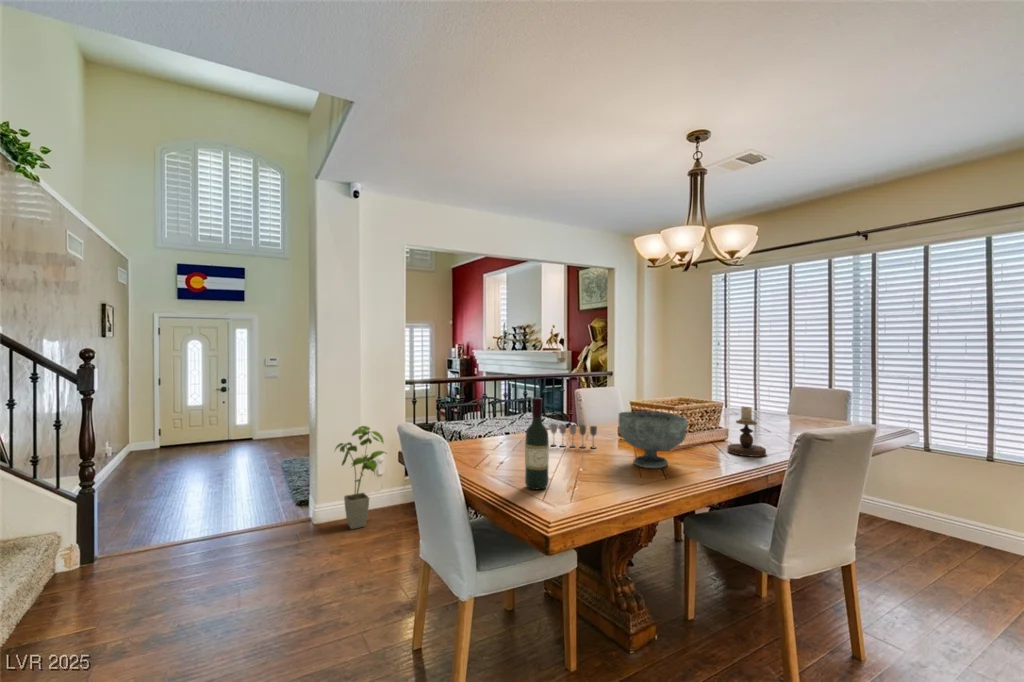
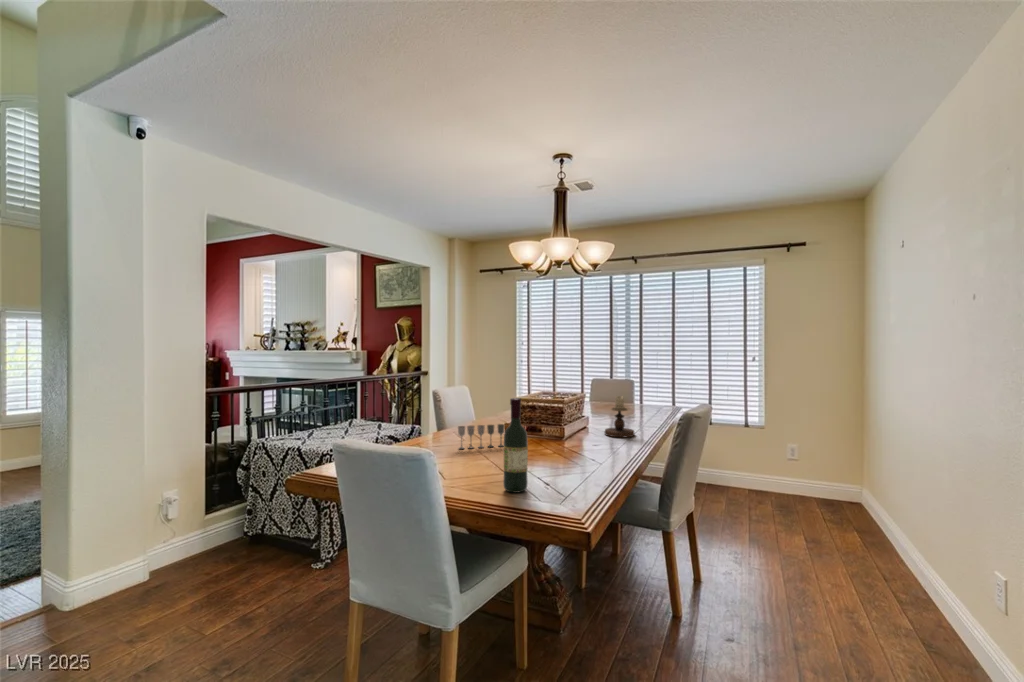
decorative bowl: present [619,411,688,468] -> none [541,406,604,457]
house plant: present [336,426,385,529] -> none [105,456,195,603]

